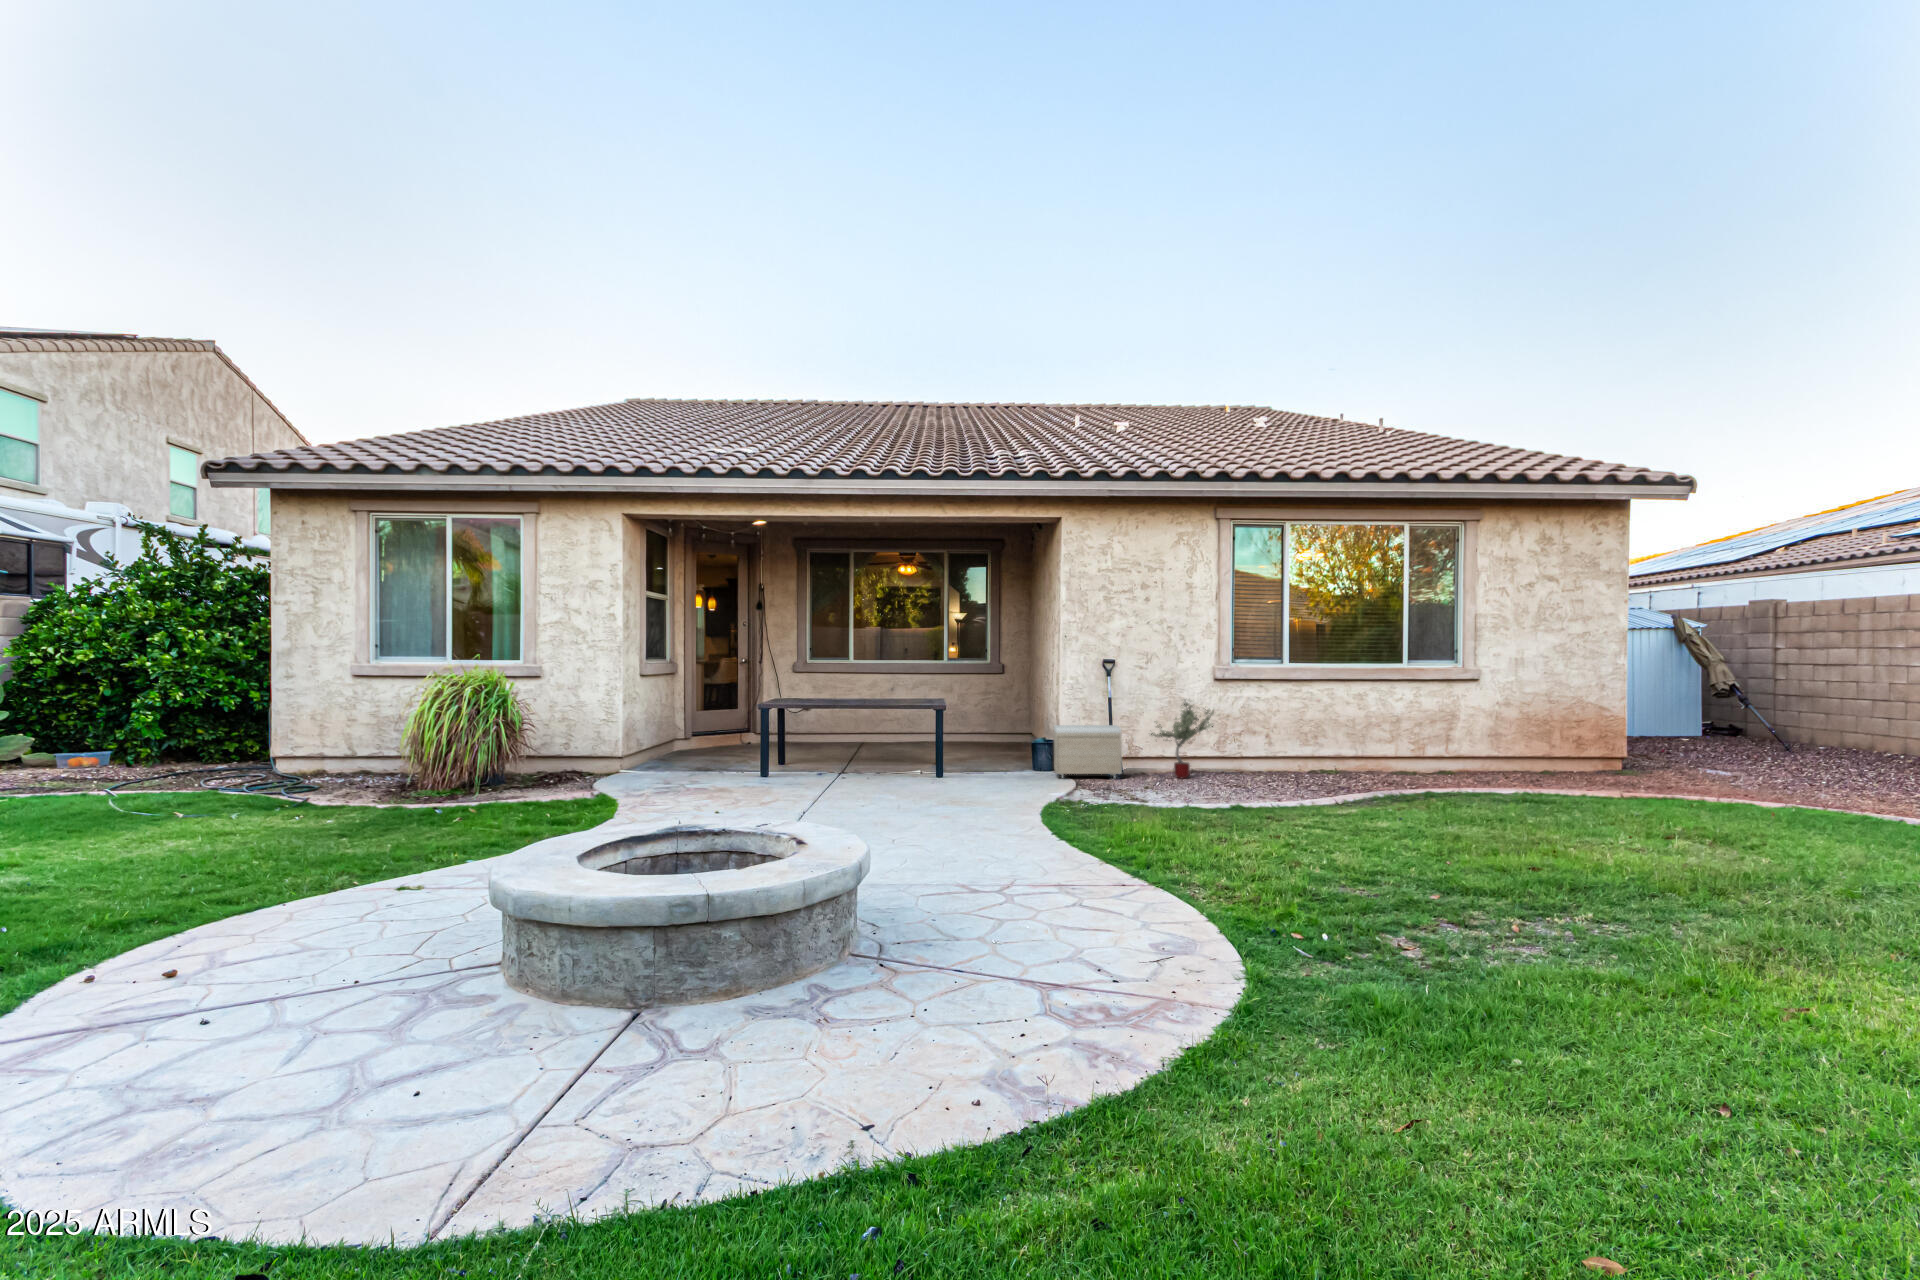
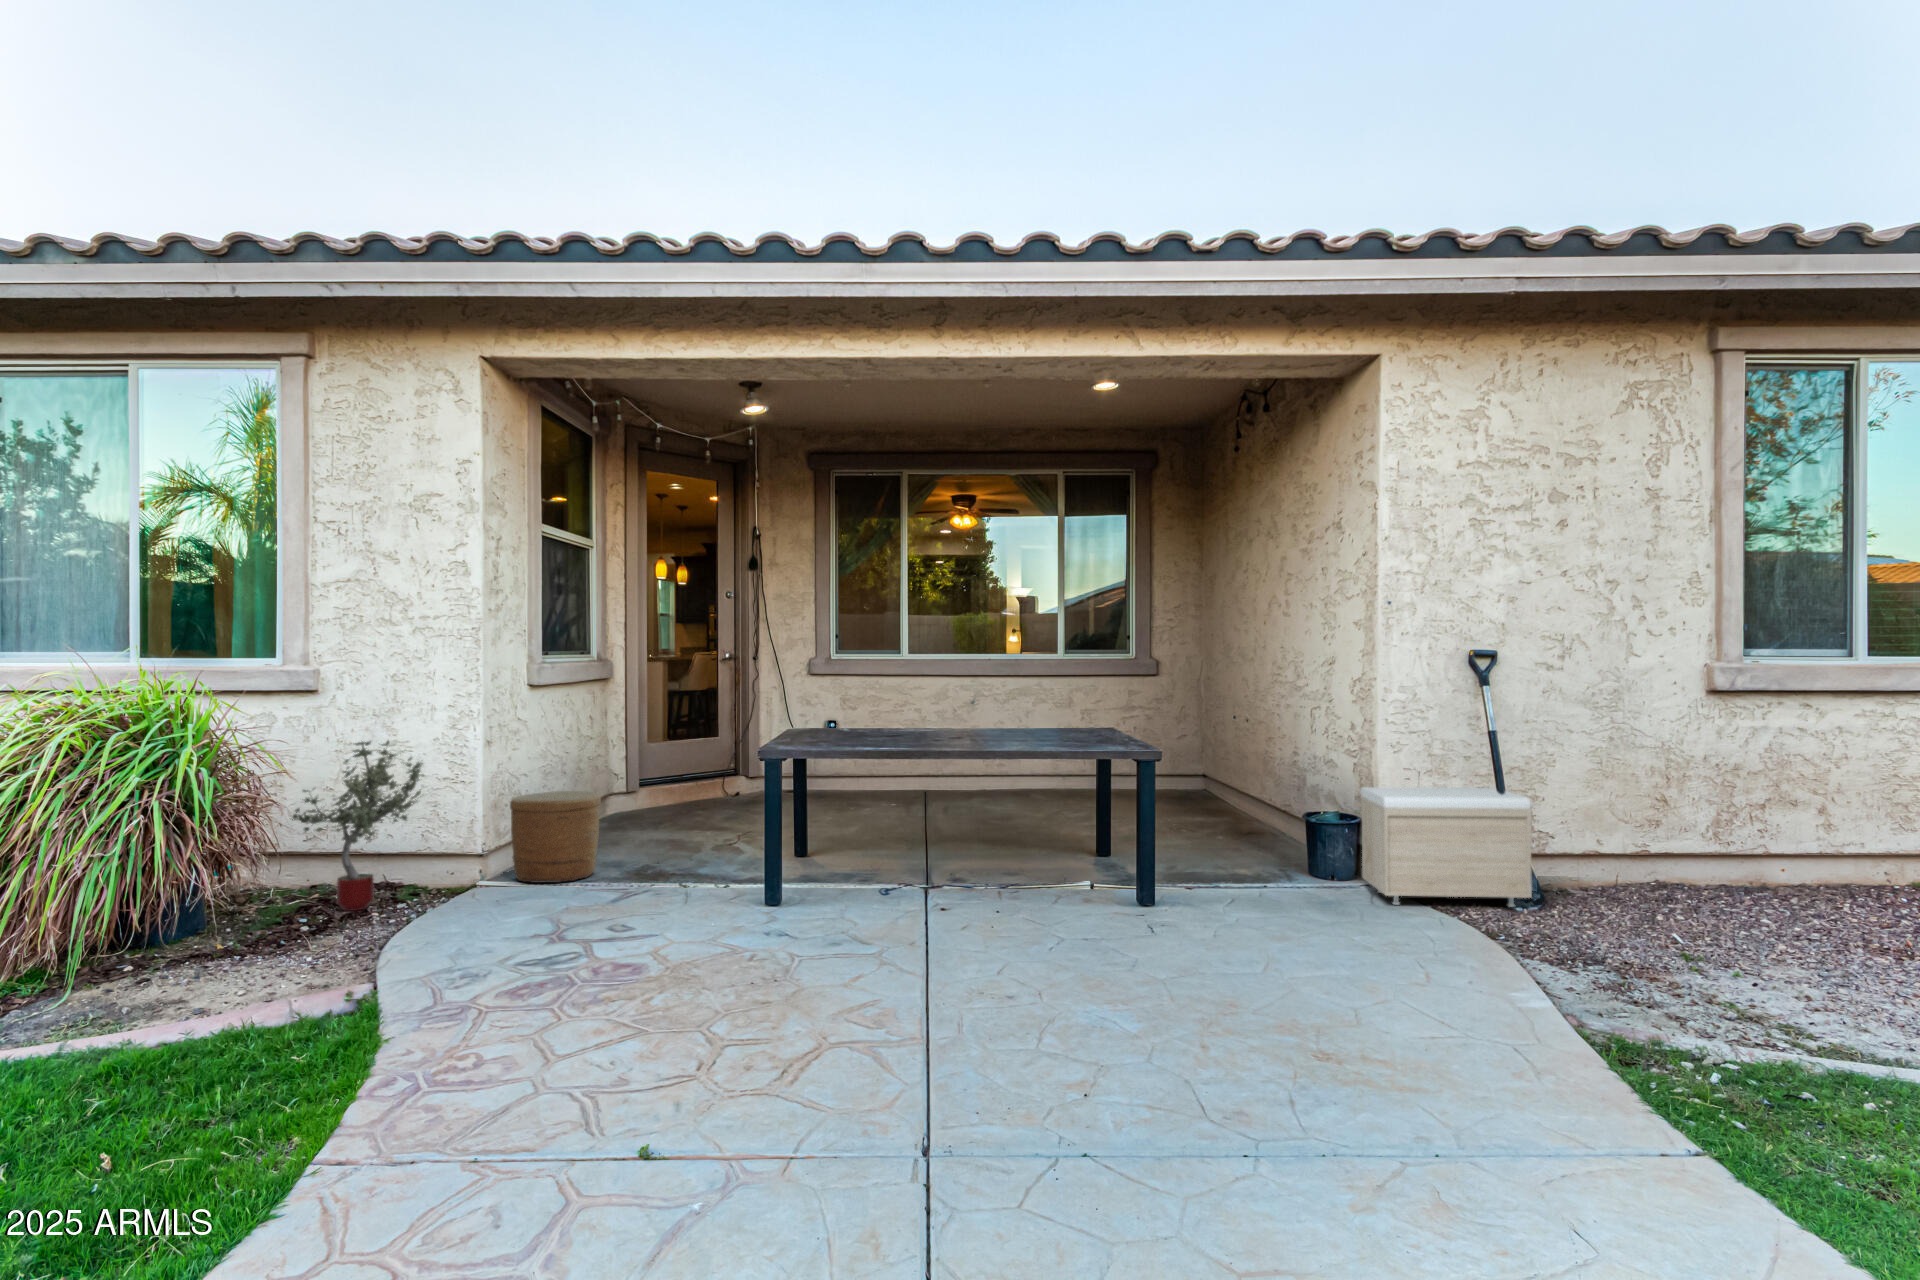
potted tree: present [1151,700,1214,778] -> present [292,740,424,911]
woven basket: none [634,730,680,774] -> present [510,791,601,883]

